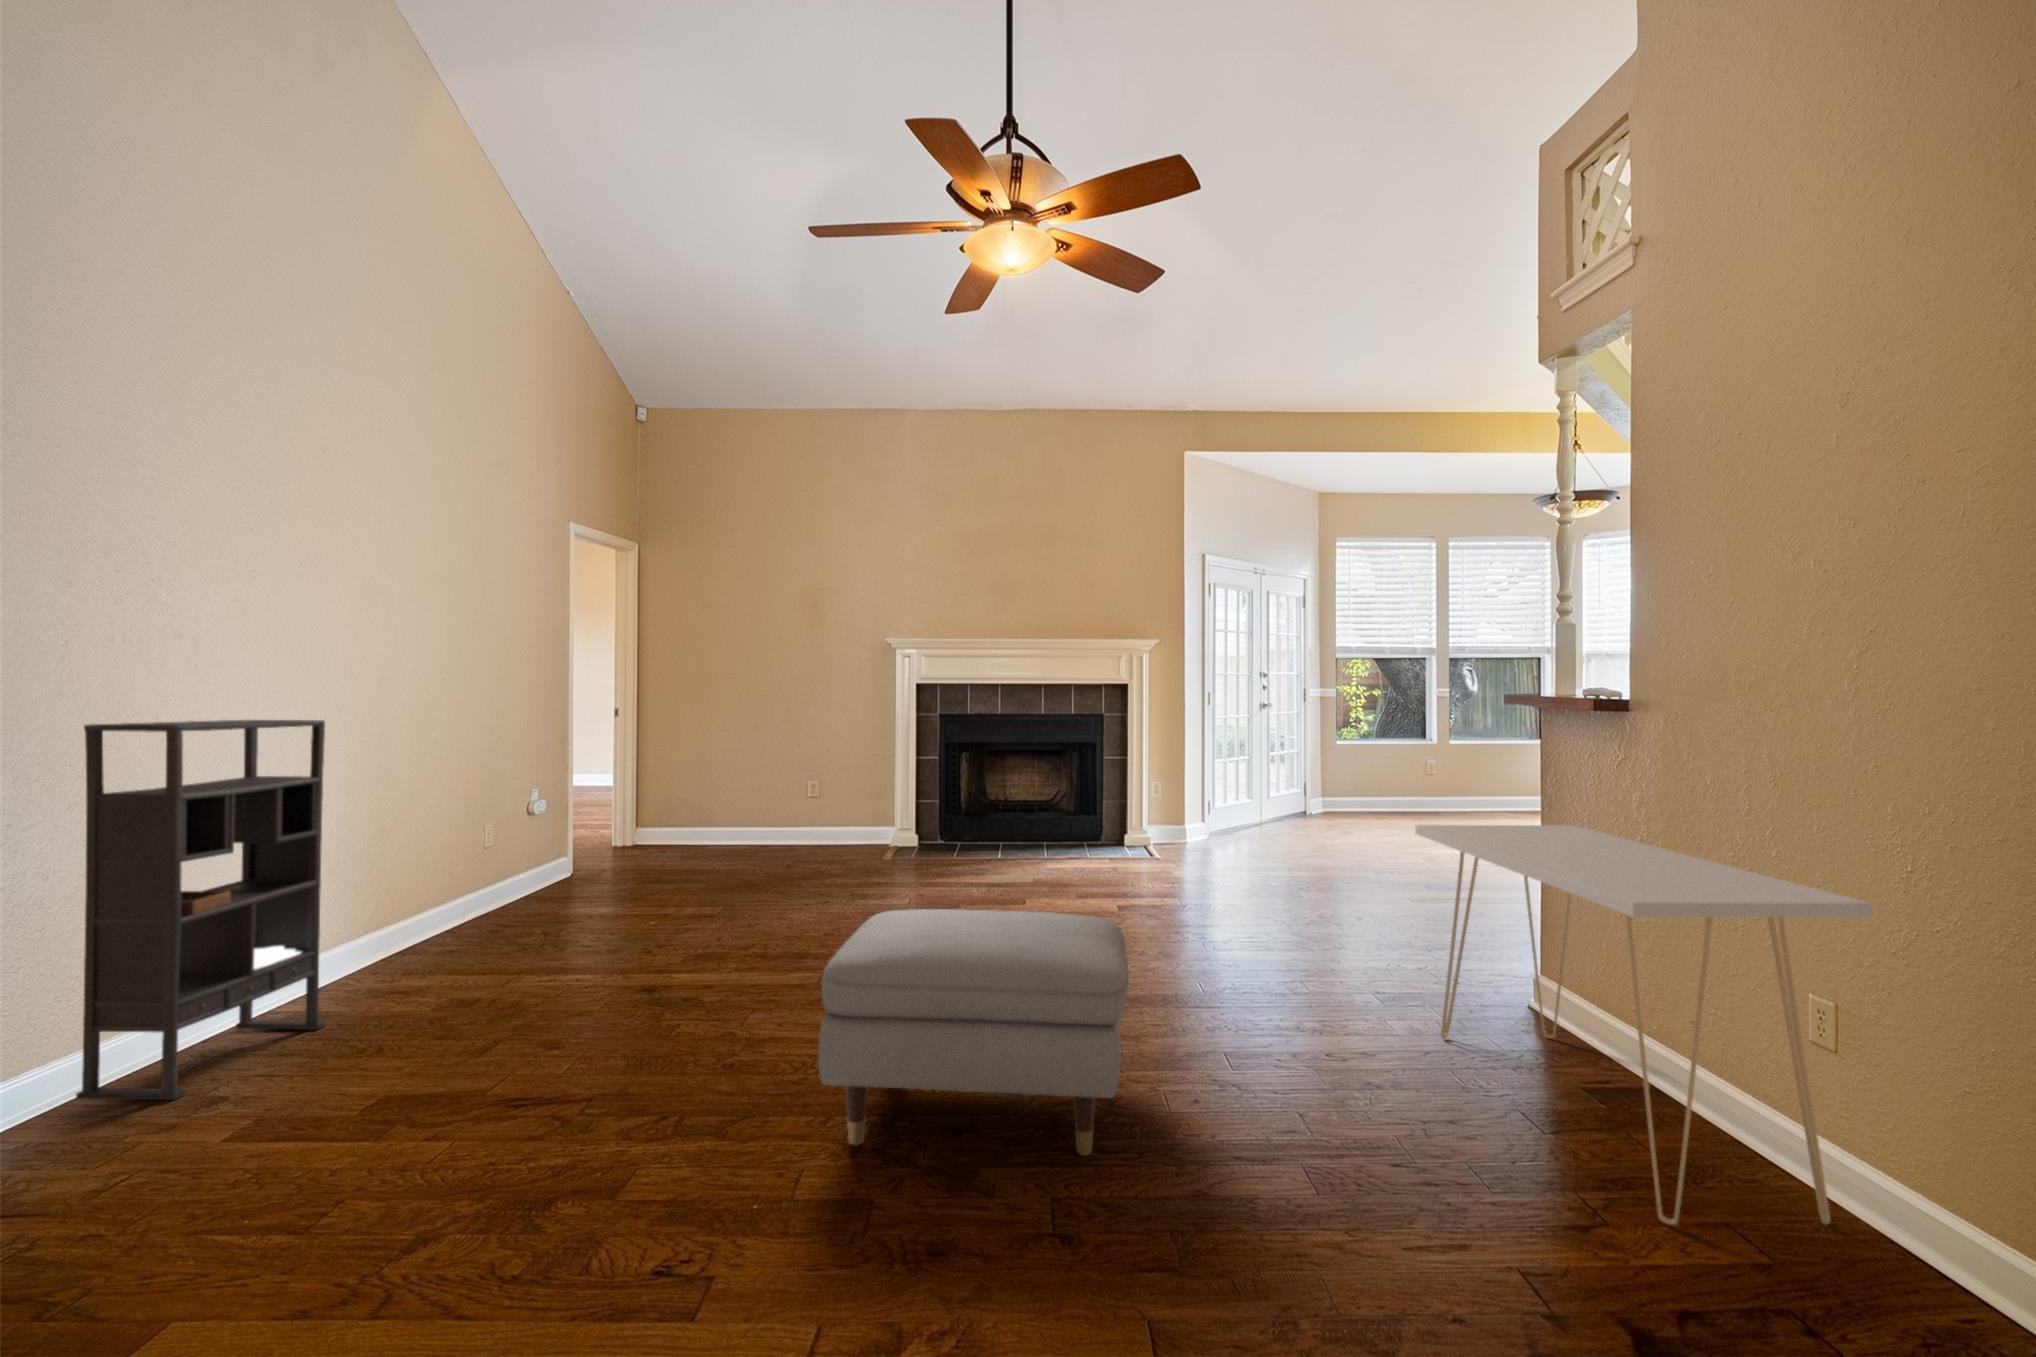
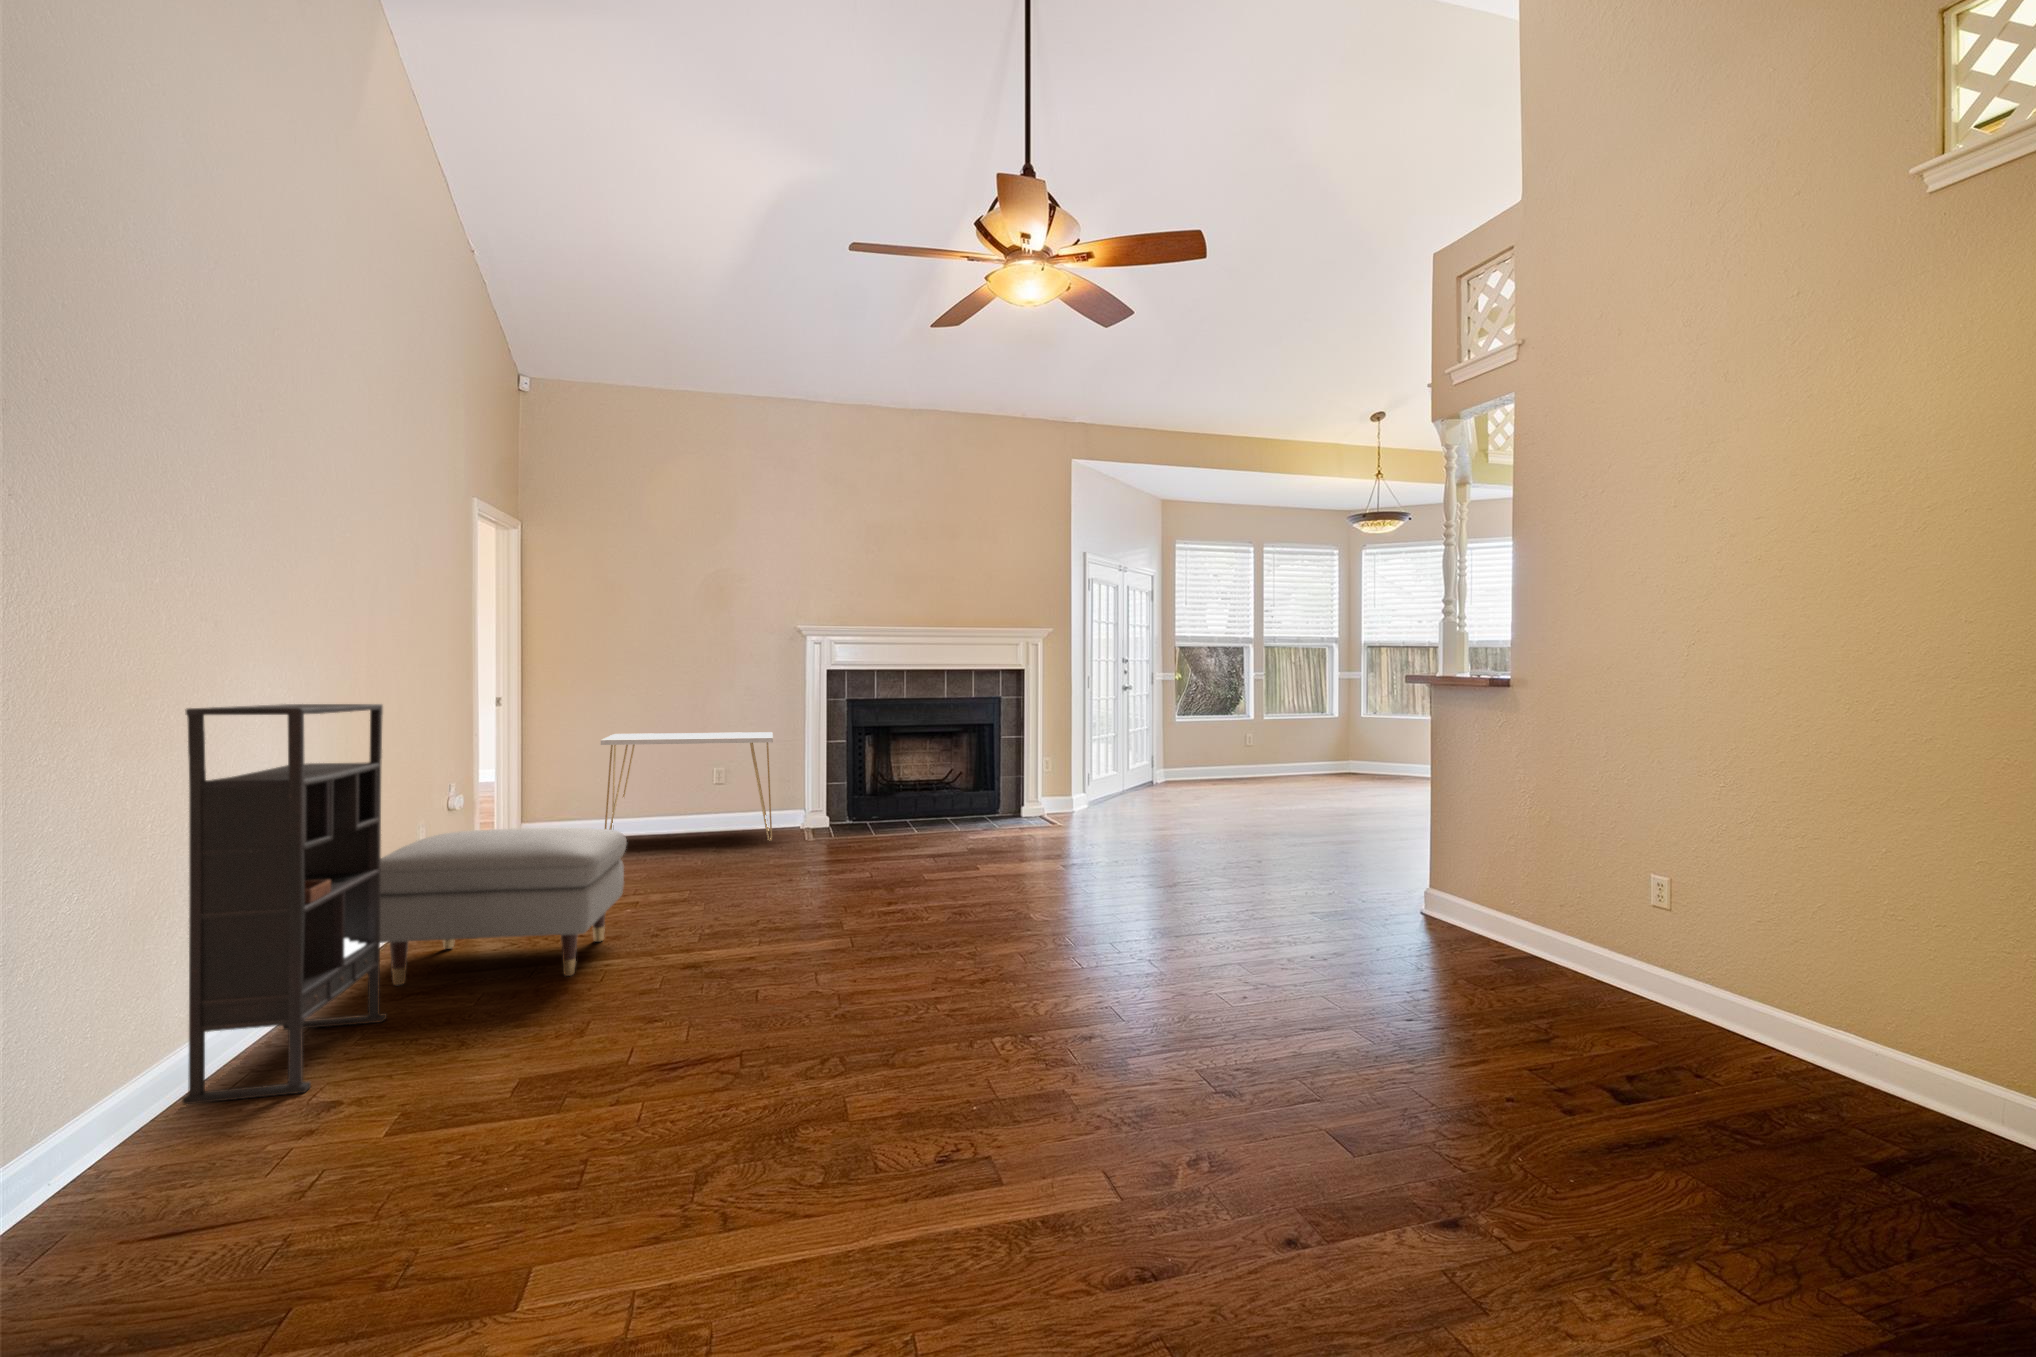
console table: present [1415,825,1872,1225] -> present [601,732,773,841]
ottoman: present [818,909,1129,1156] -> present [380,828,627,985]

